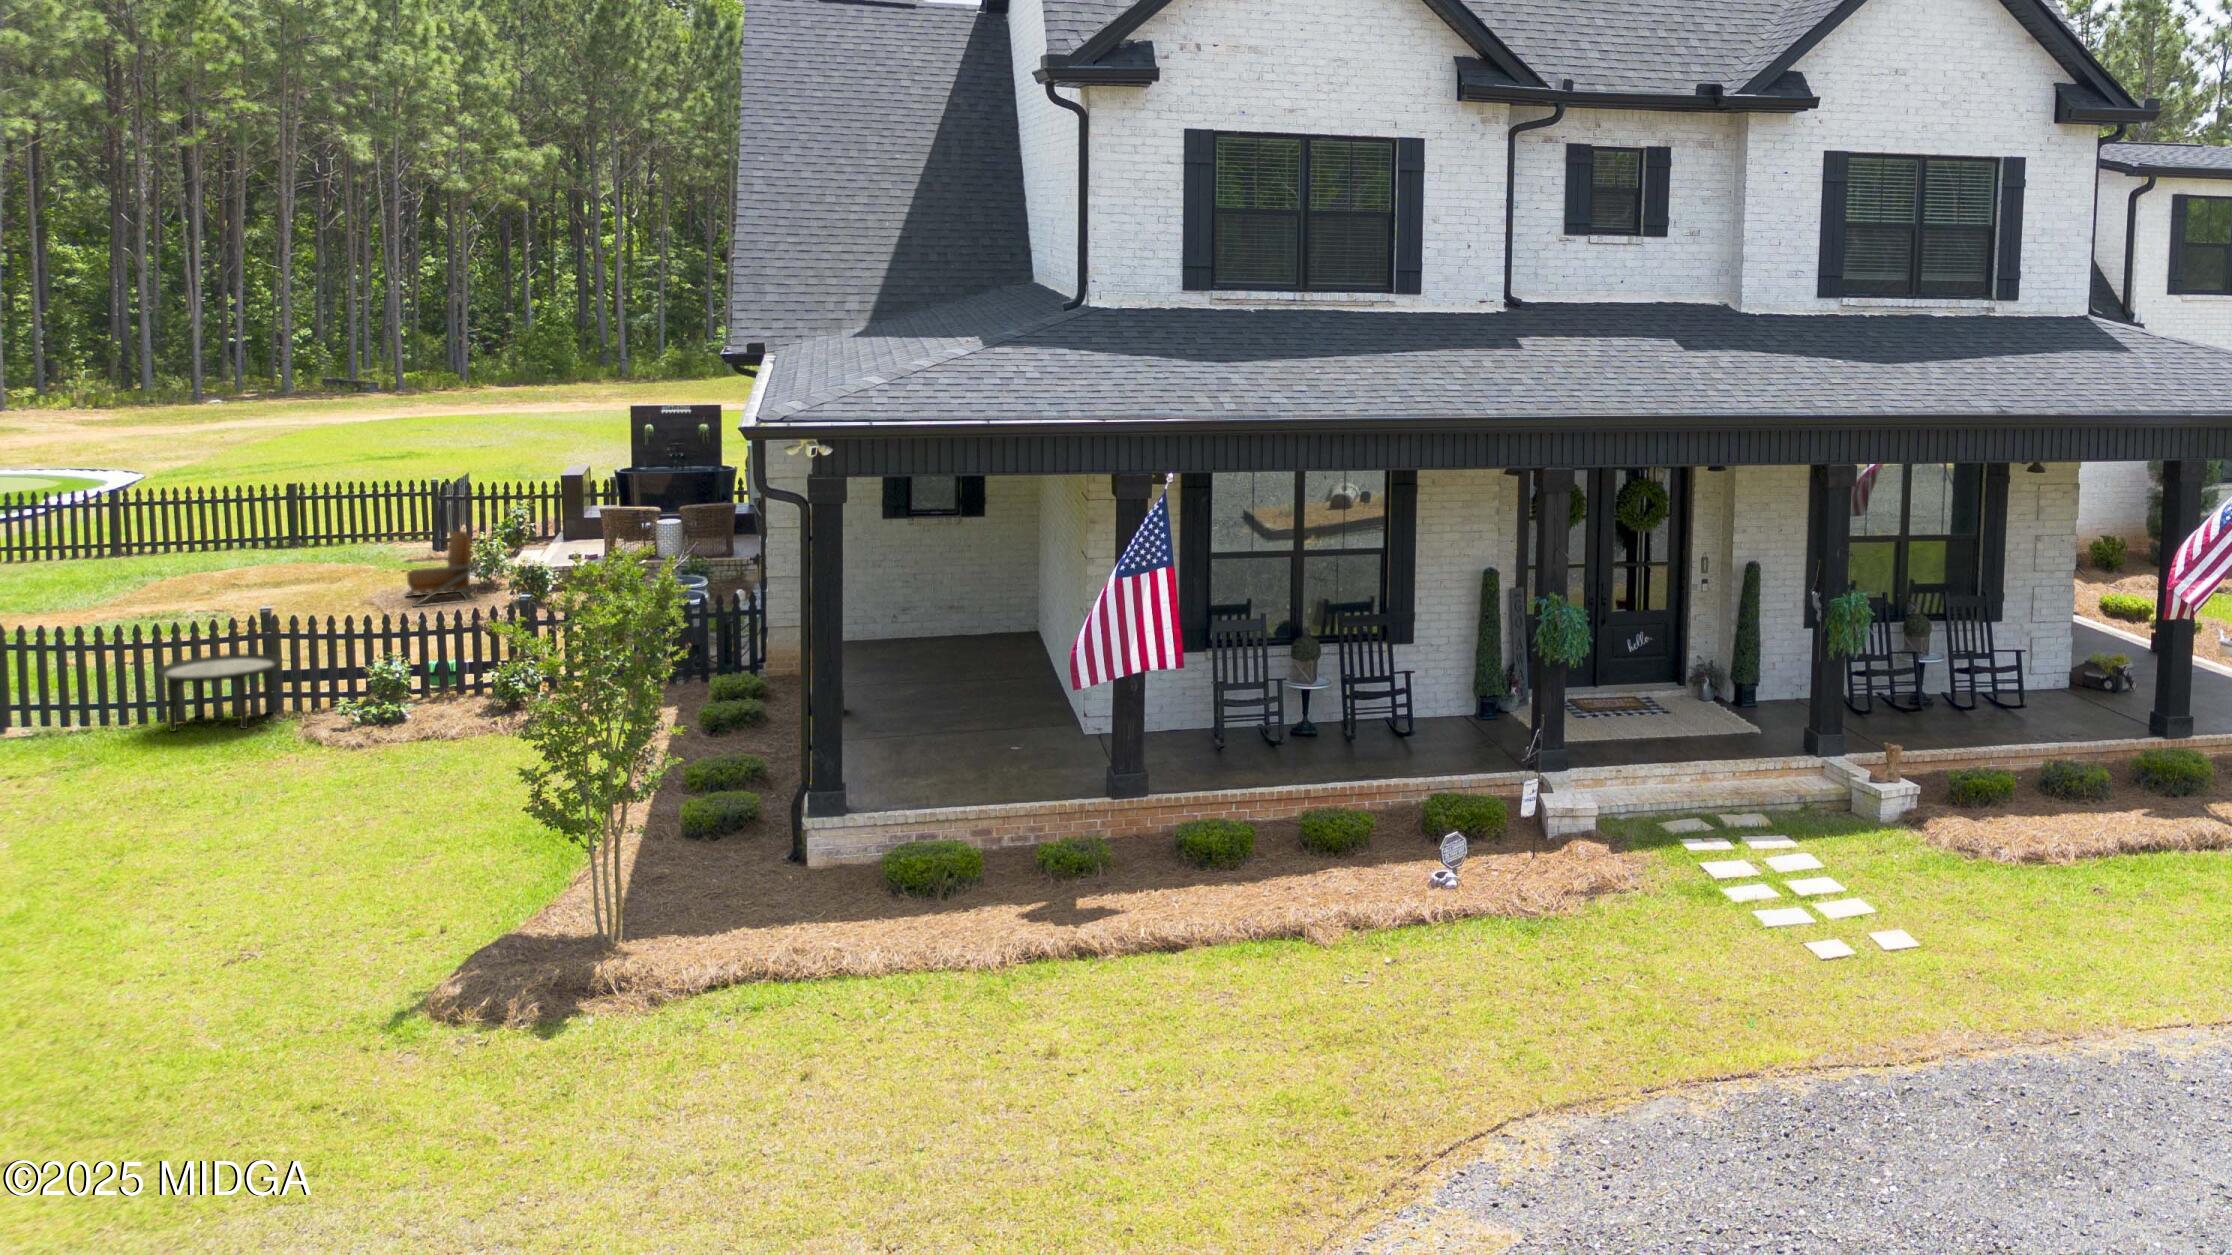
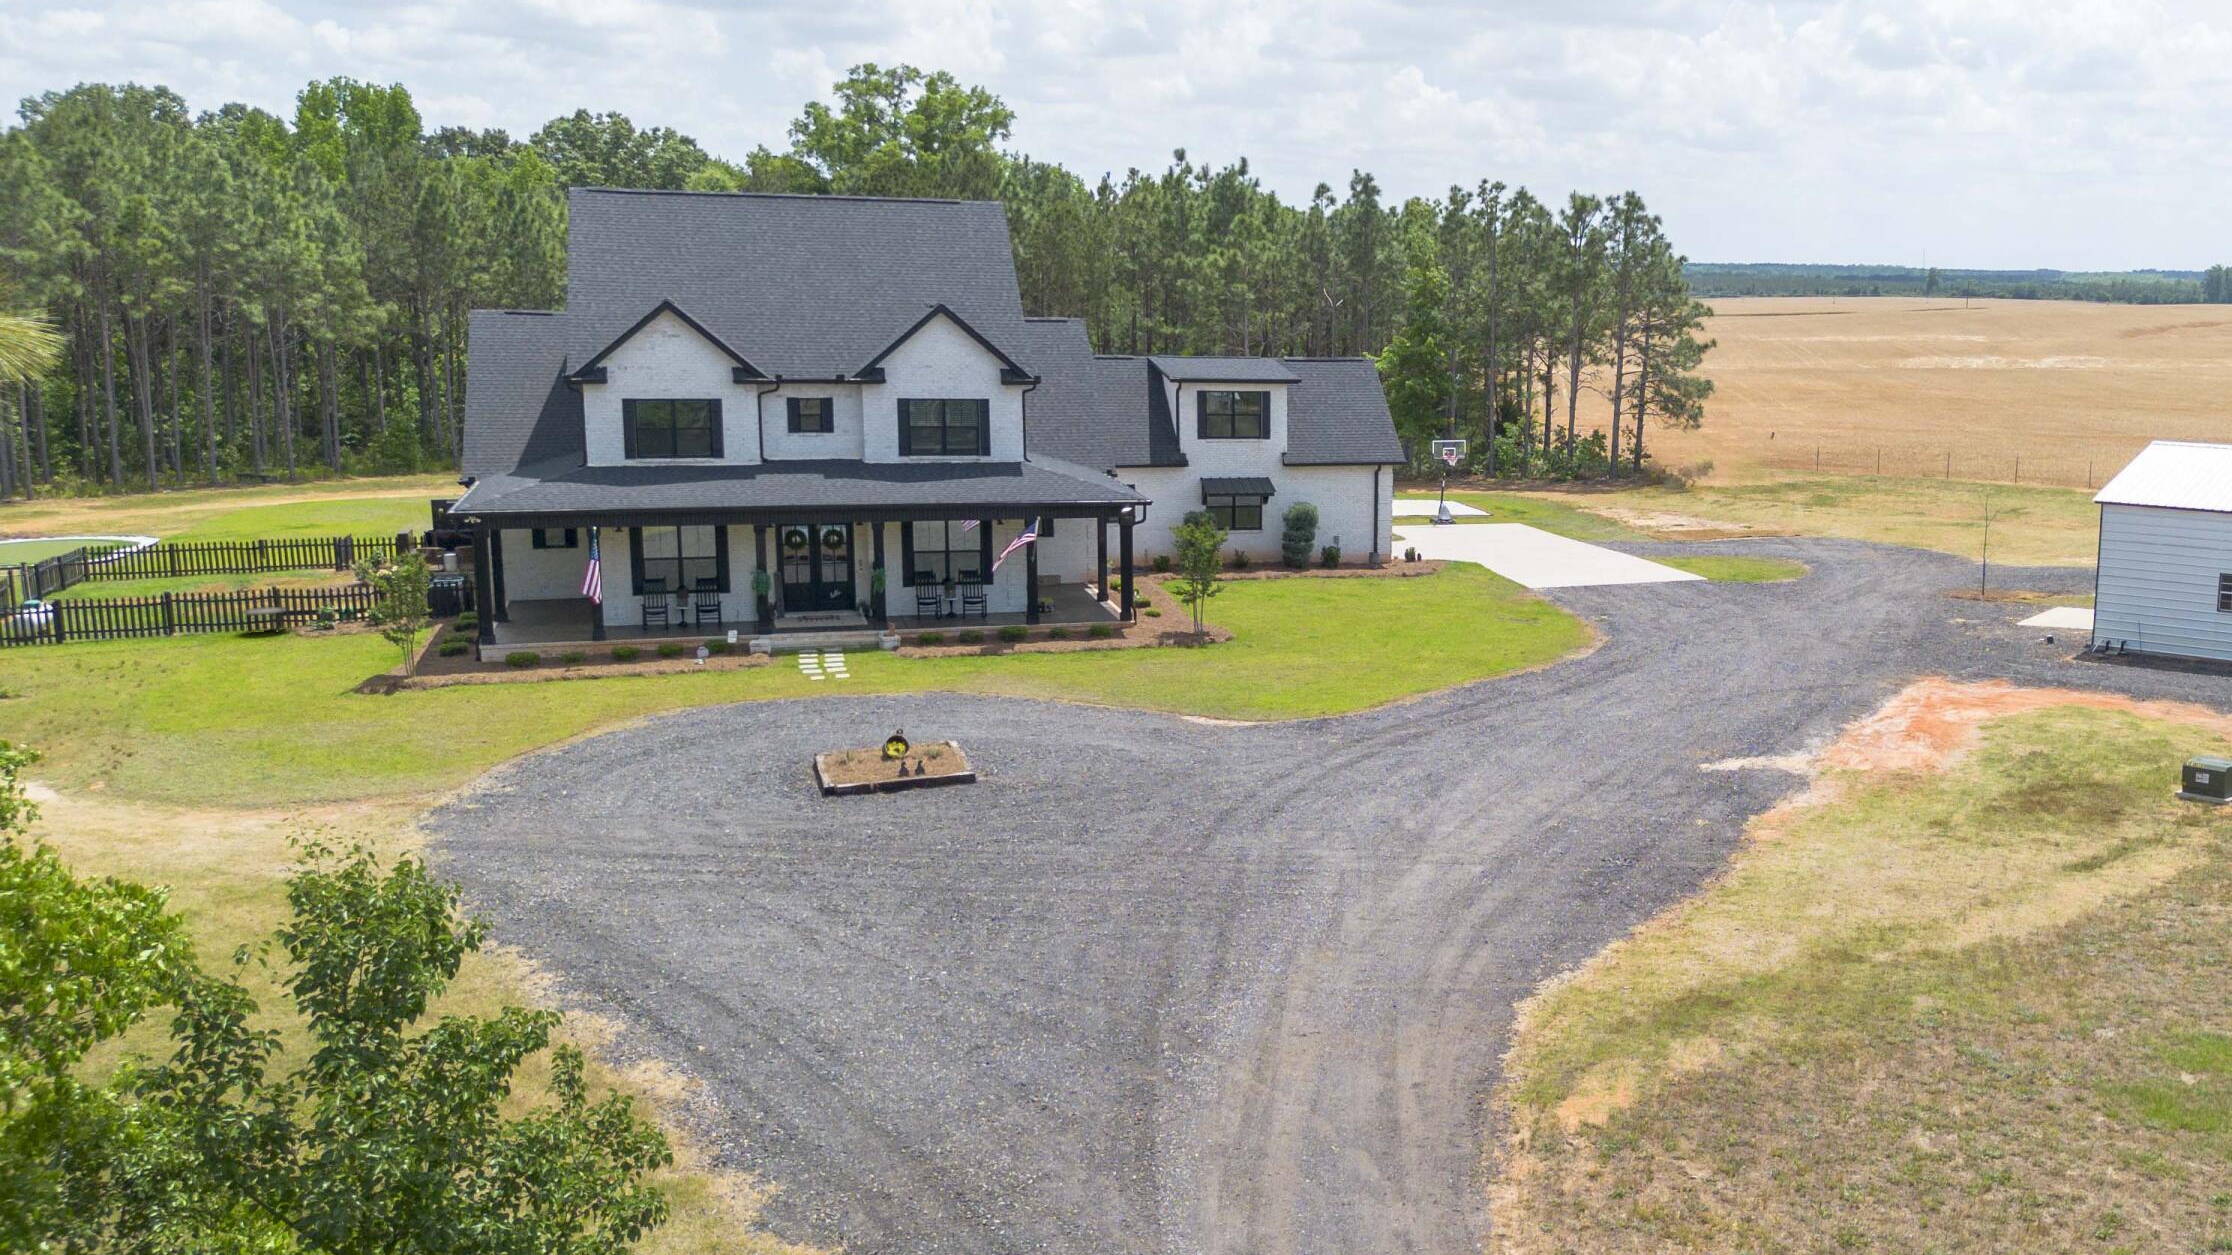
lounge chair: present [405,531,479,607] -> none [325,561,362,595]

